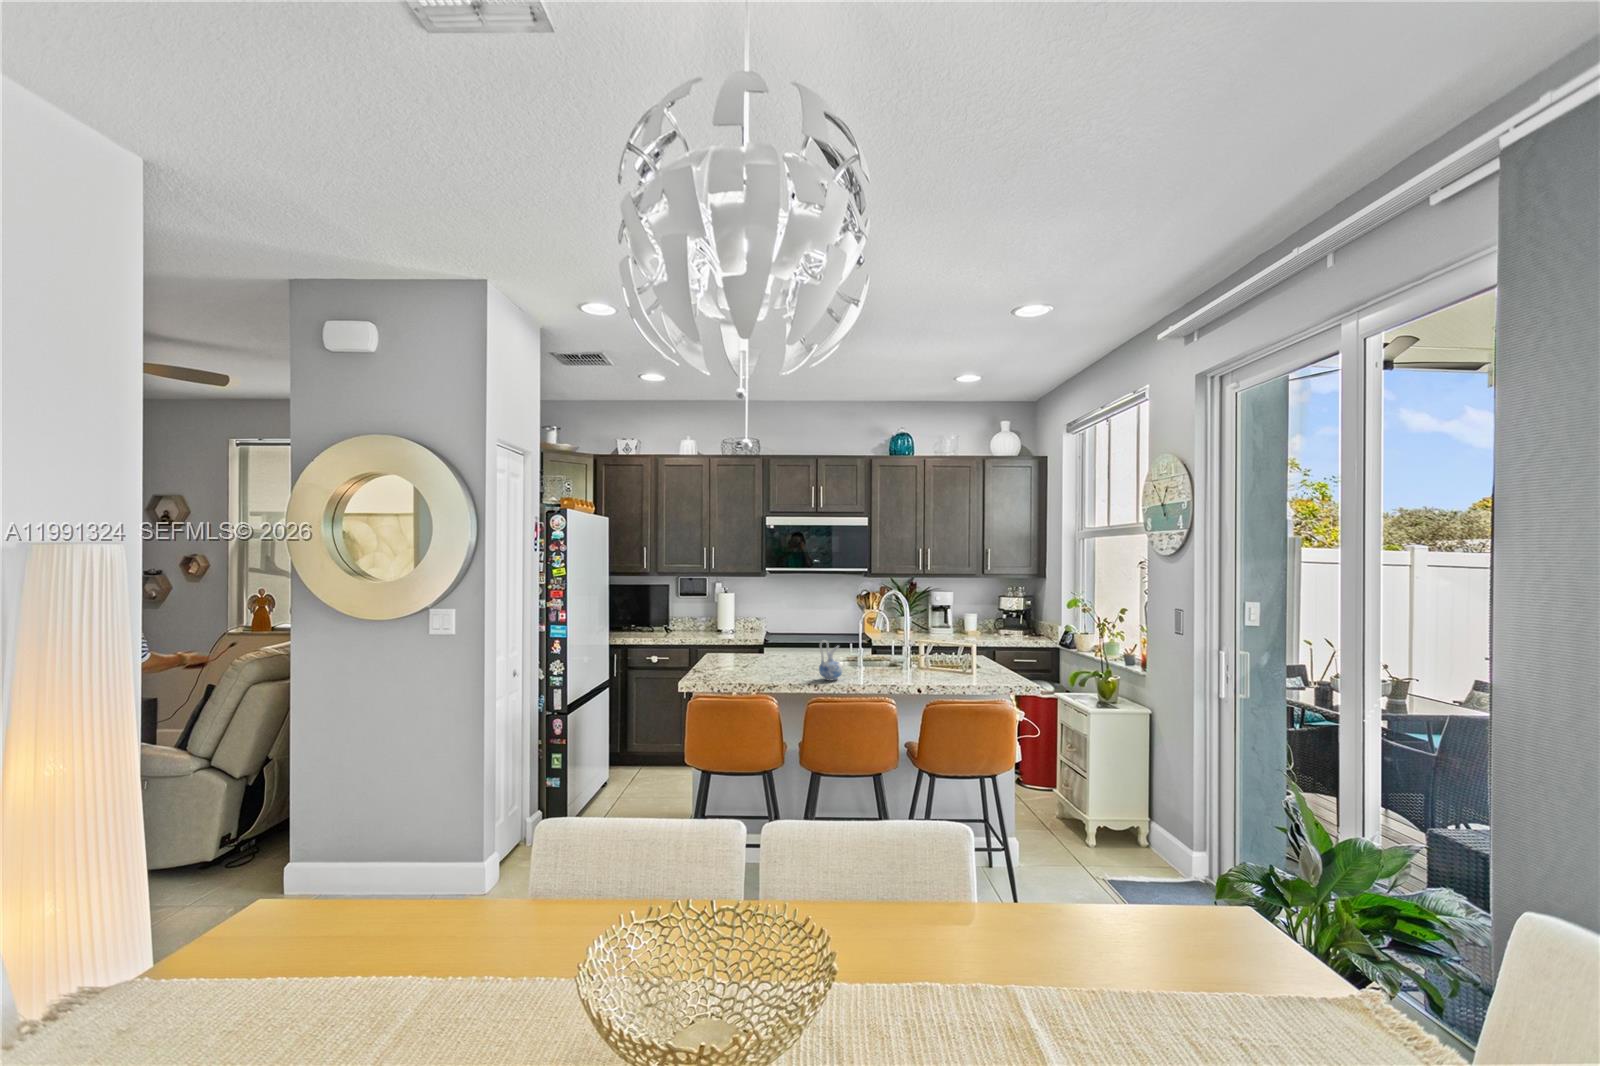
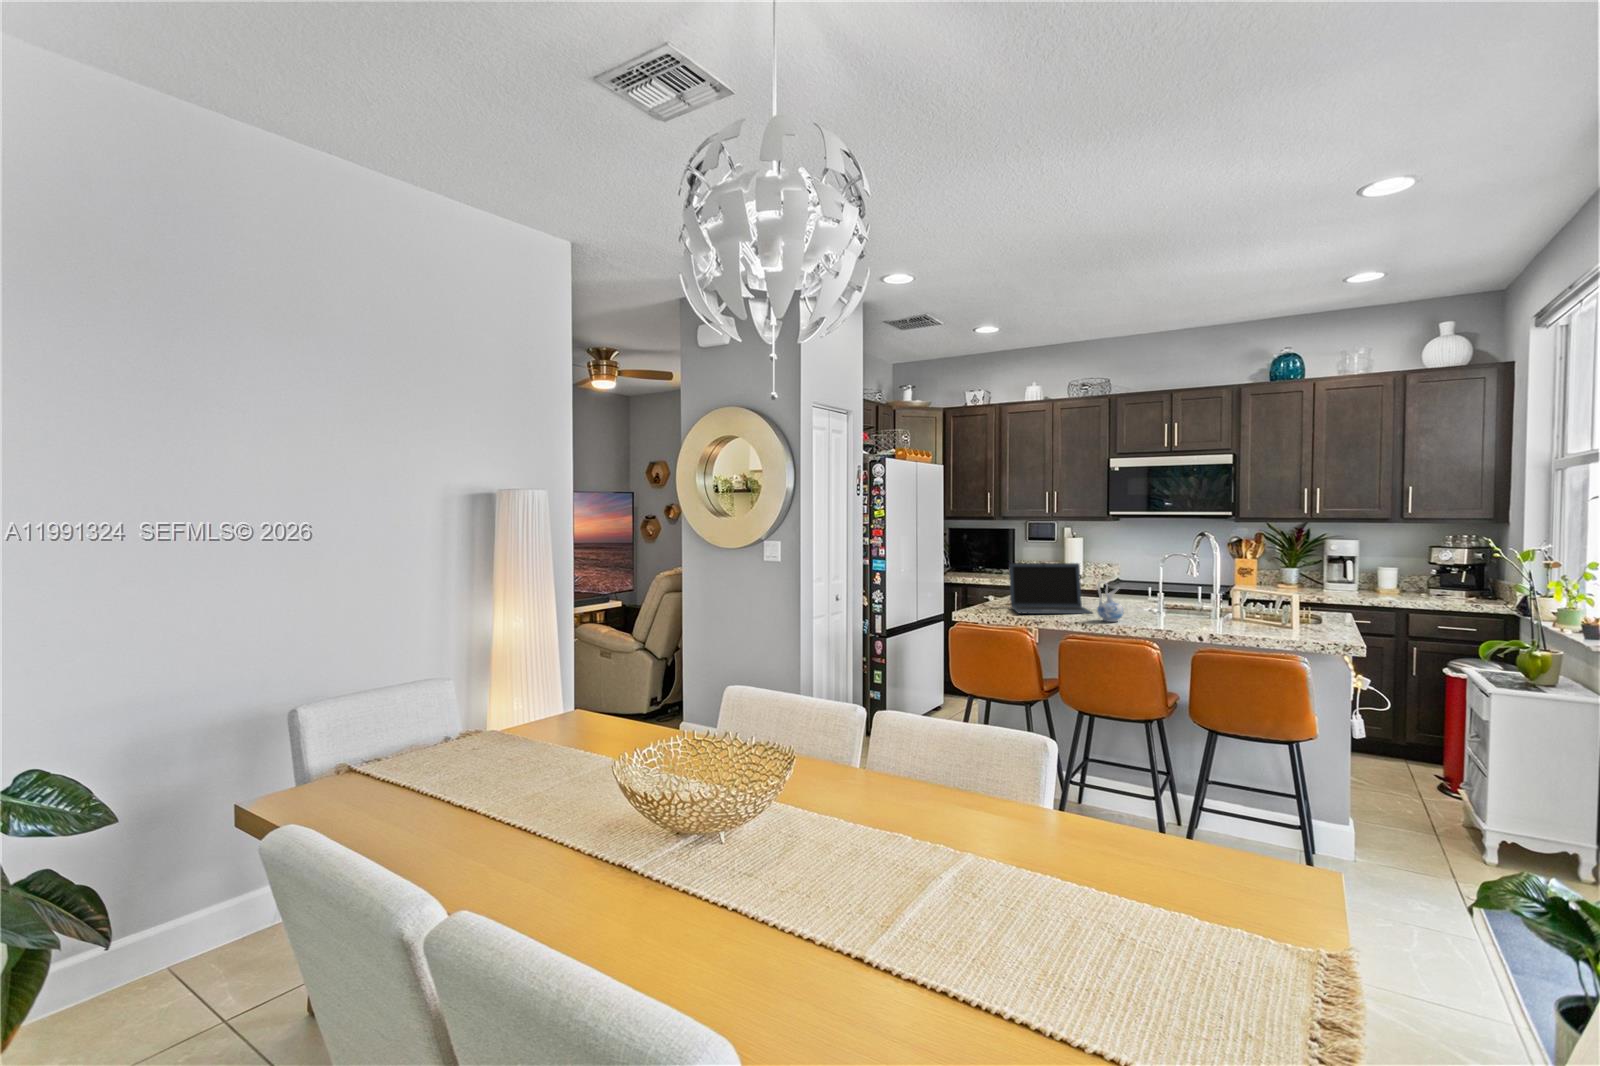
laptop: none [716,622,805,678] -> present [1009,563,1093,614]

